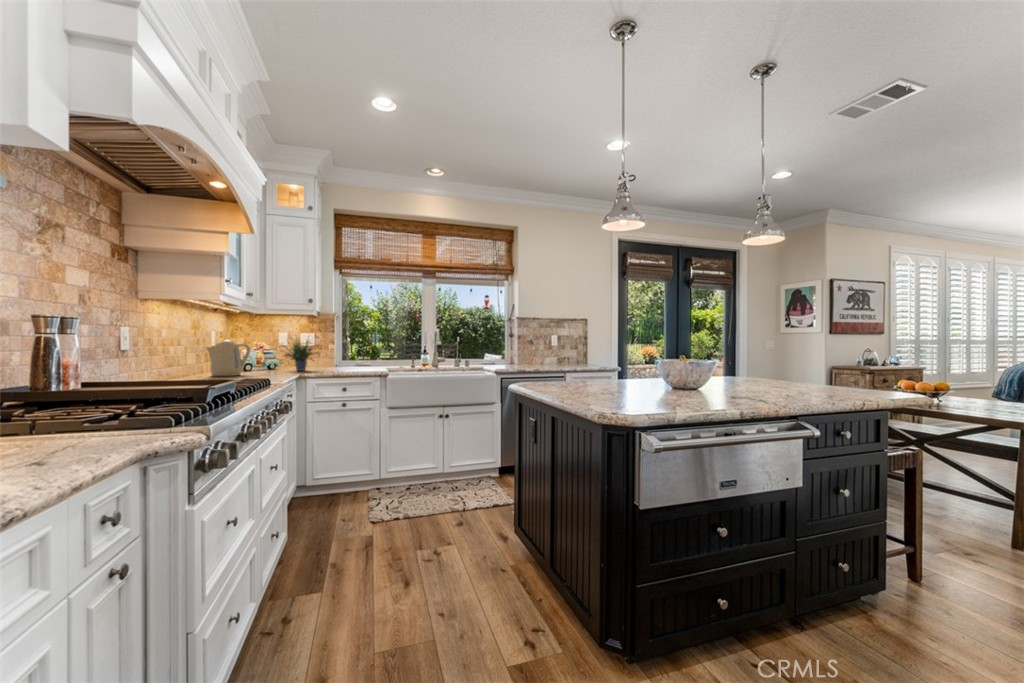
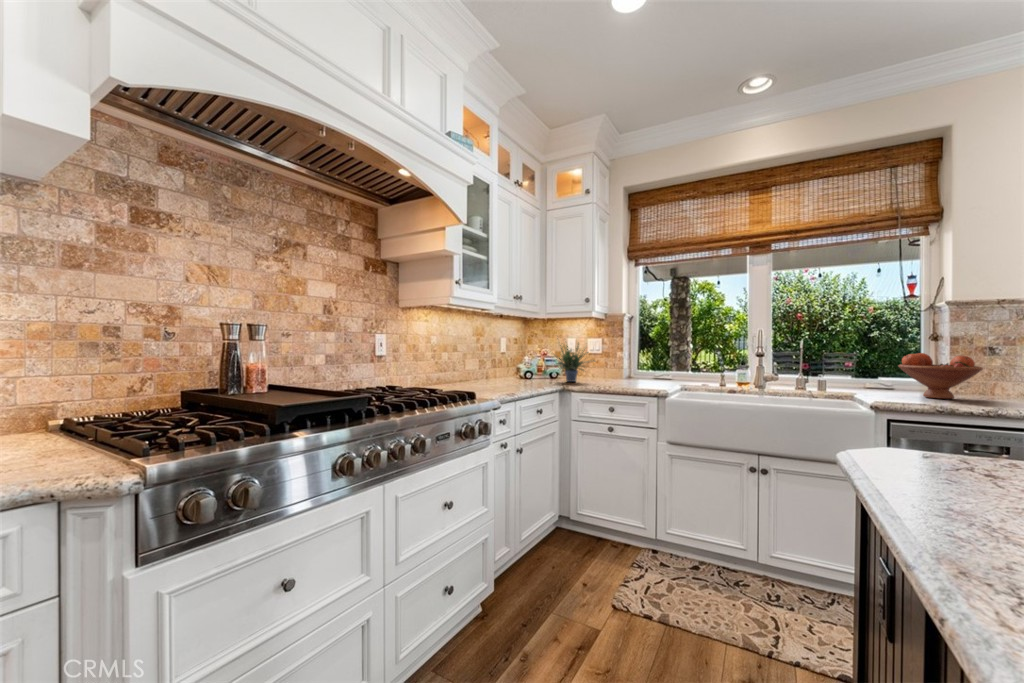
kettle: present [207,340,250,376] -> none [477,345,514,383]
fruit bowl: none [500,343,531,366] -> present [898,353,983,399]

